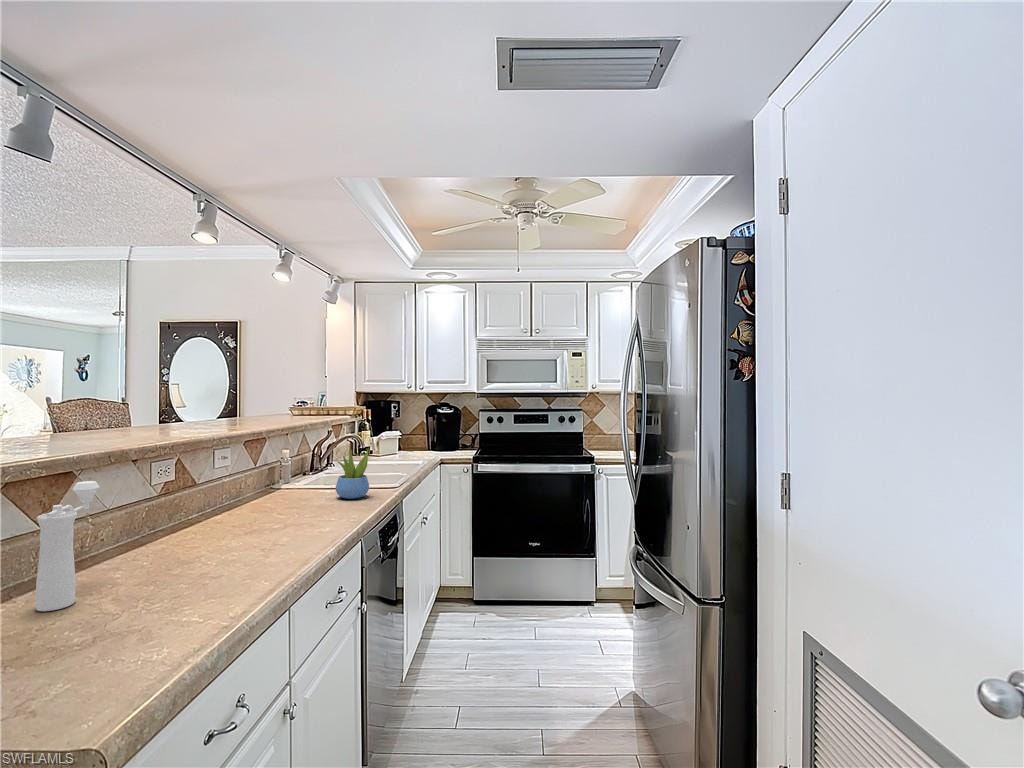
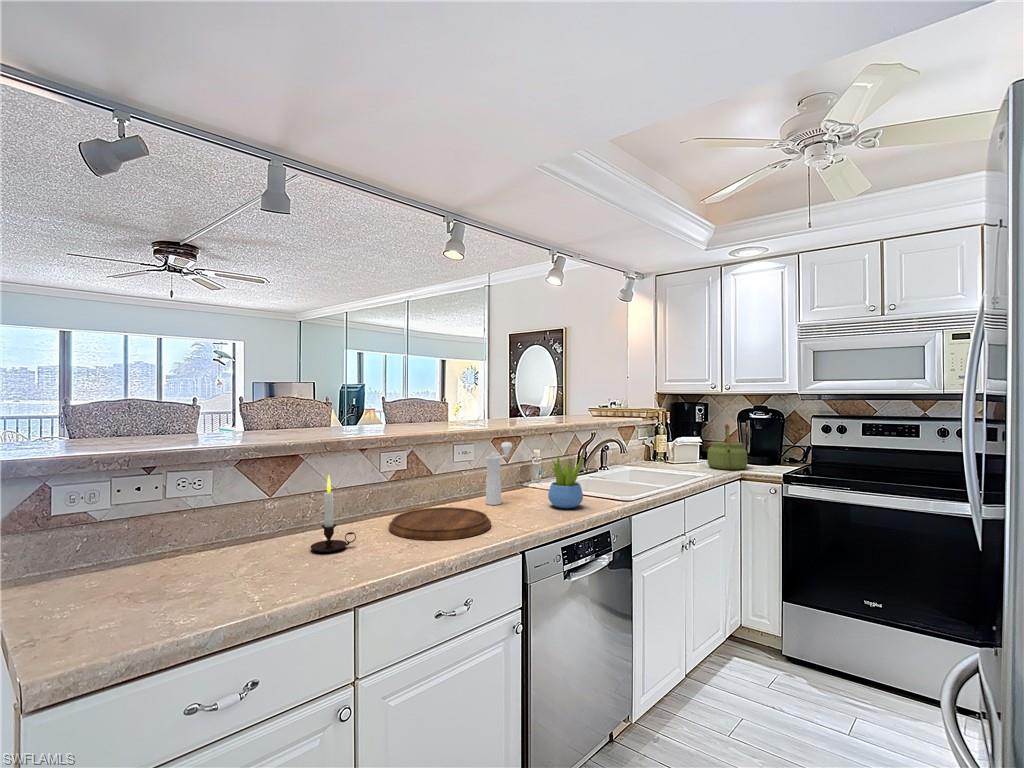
kettle: none [409,419,441,456] -> present [708,424,747,470]
pepper mill: present [35,481,100,611] -> present [486,442,512,505]
candle: none [150,485,204,575] -> present [311,475,356,552]
cutting board: none [202,510,319,546] -> present [389,507,491,540]

